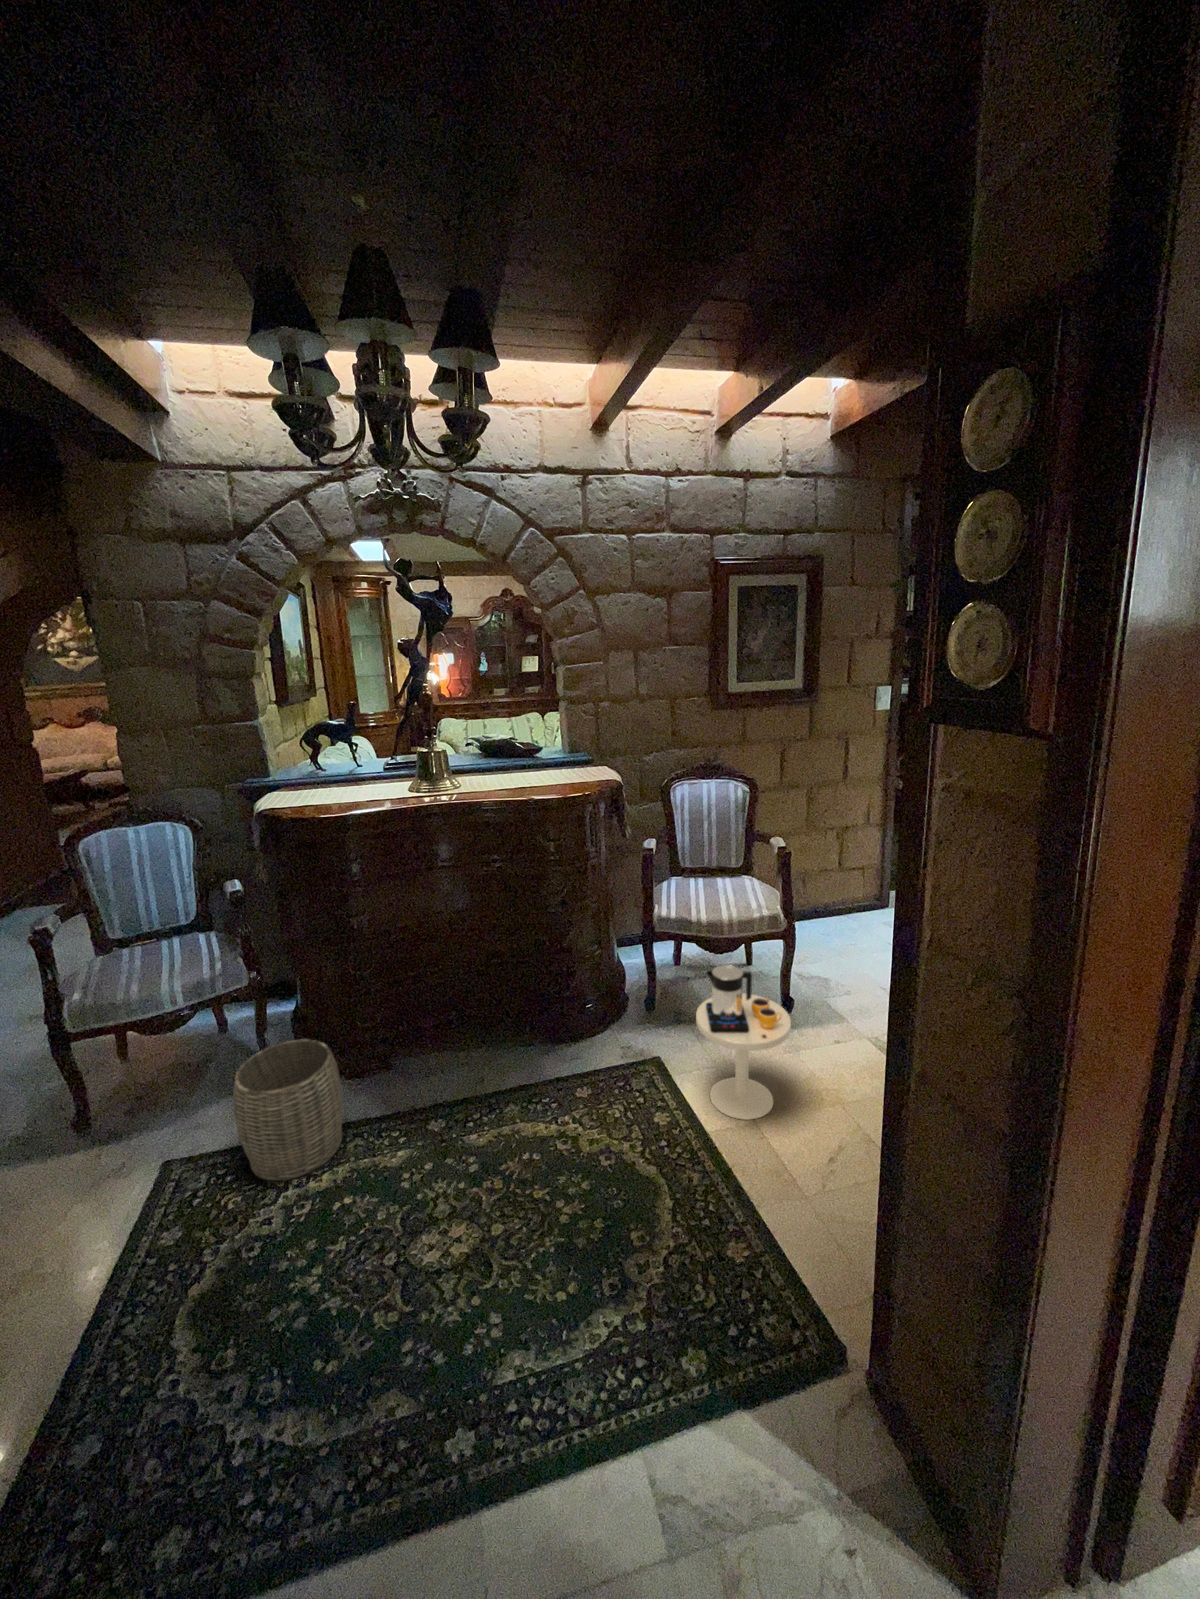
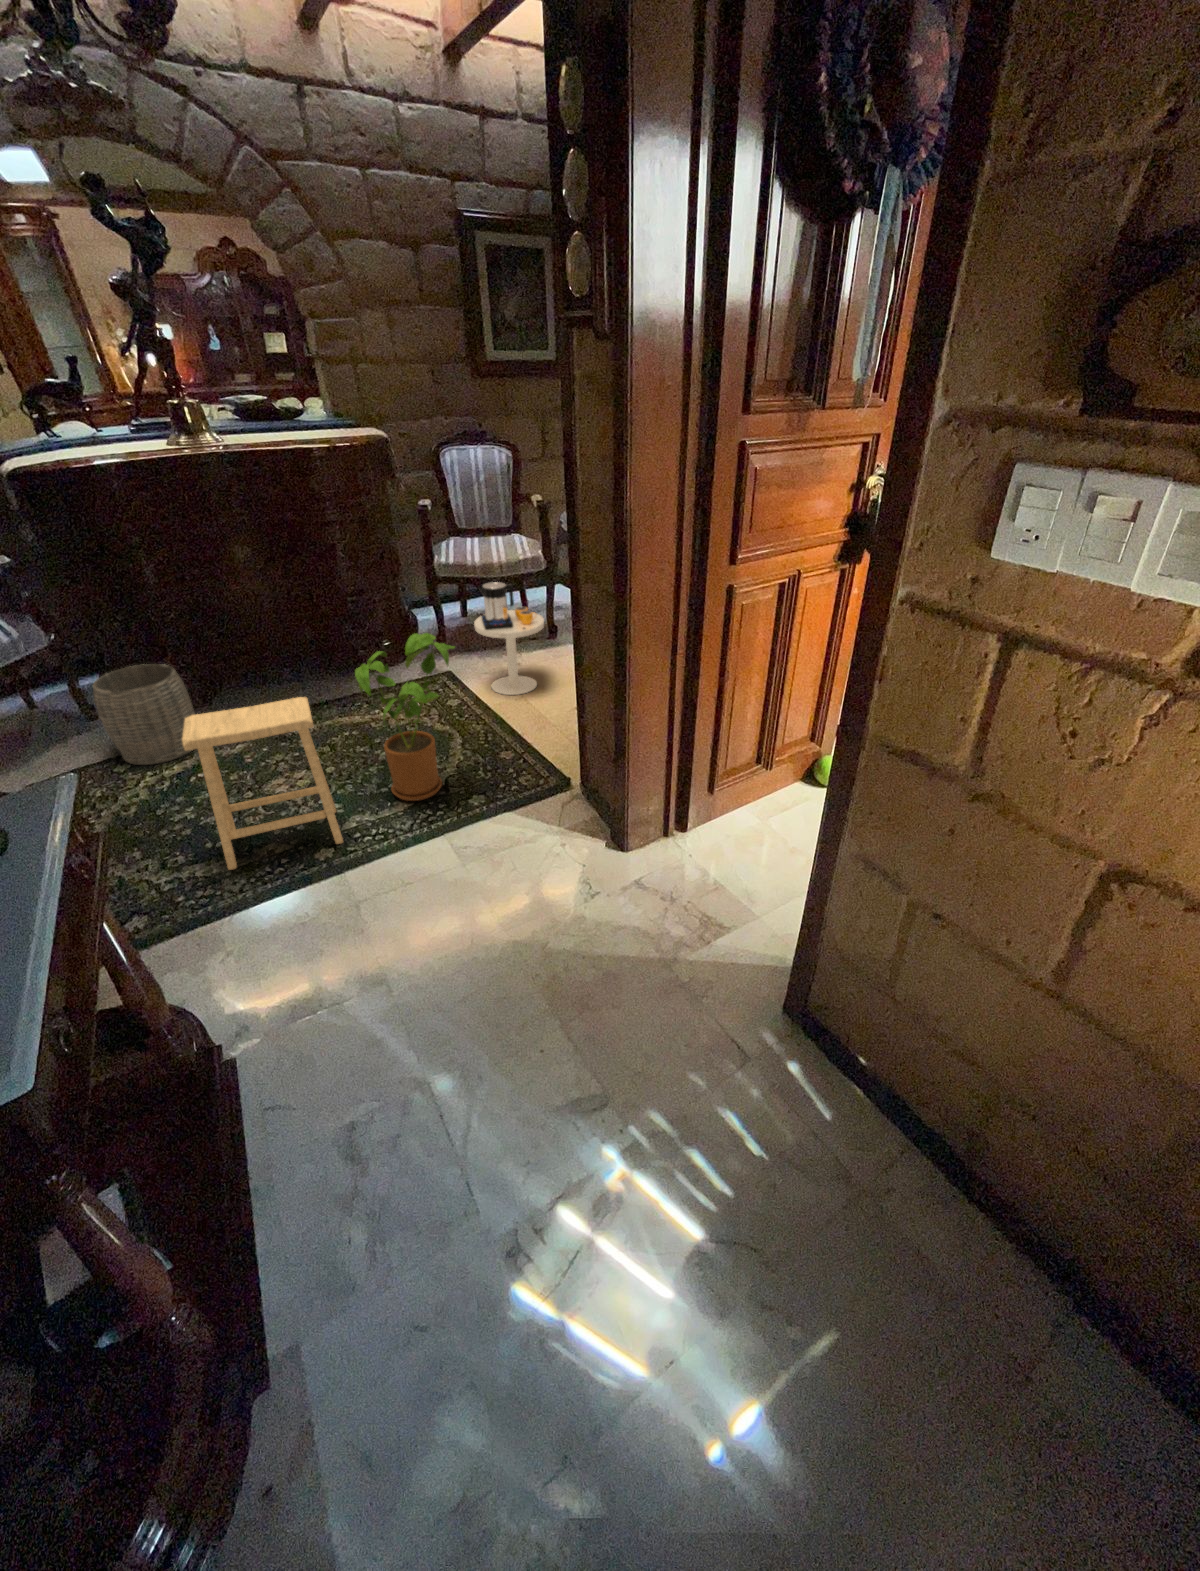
house plant: none [523,1104,675,1377] -> present [355,633,455,801]
footstool: none [237,1209,465,1515] -> present [182,697,343,870]

